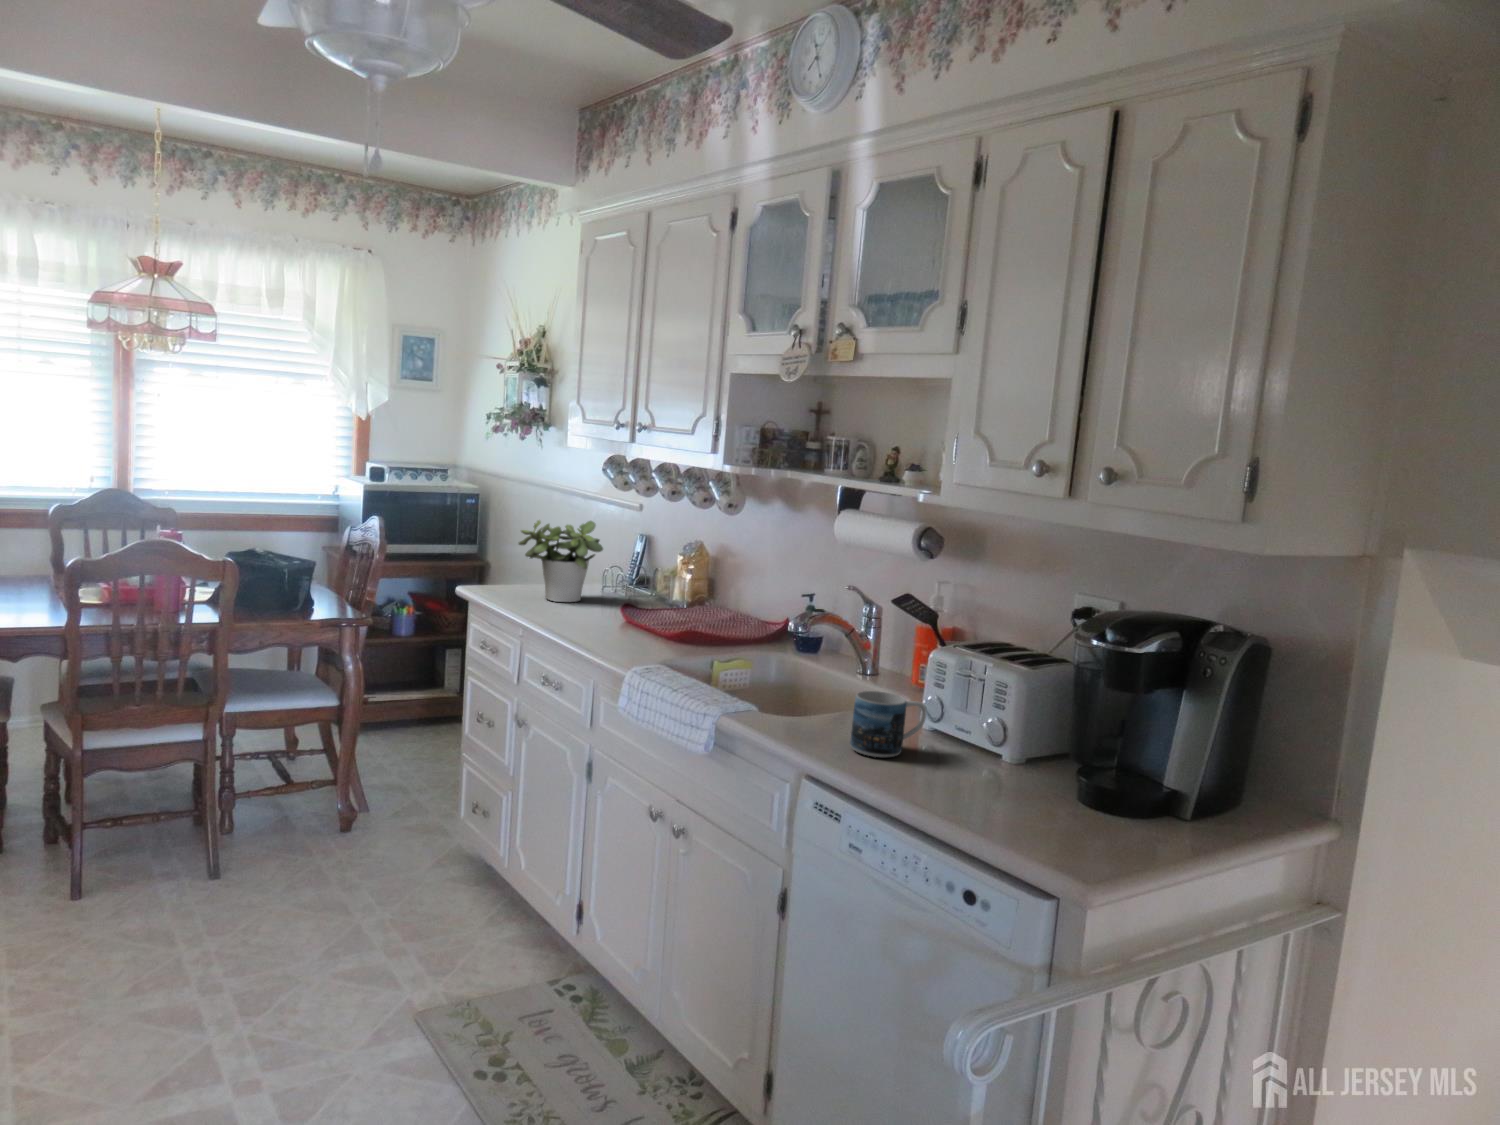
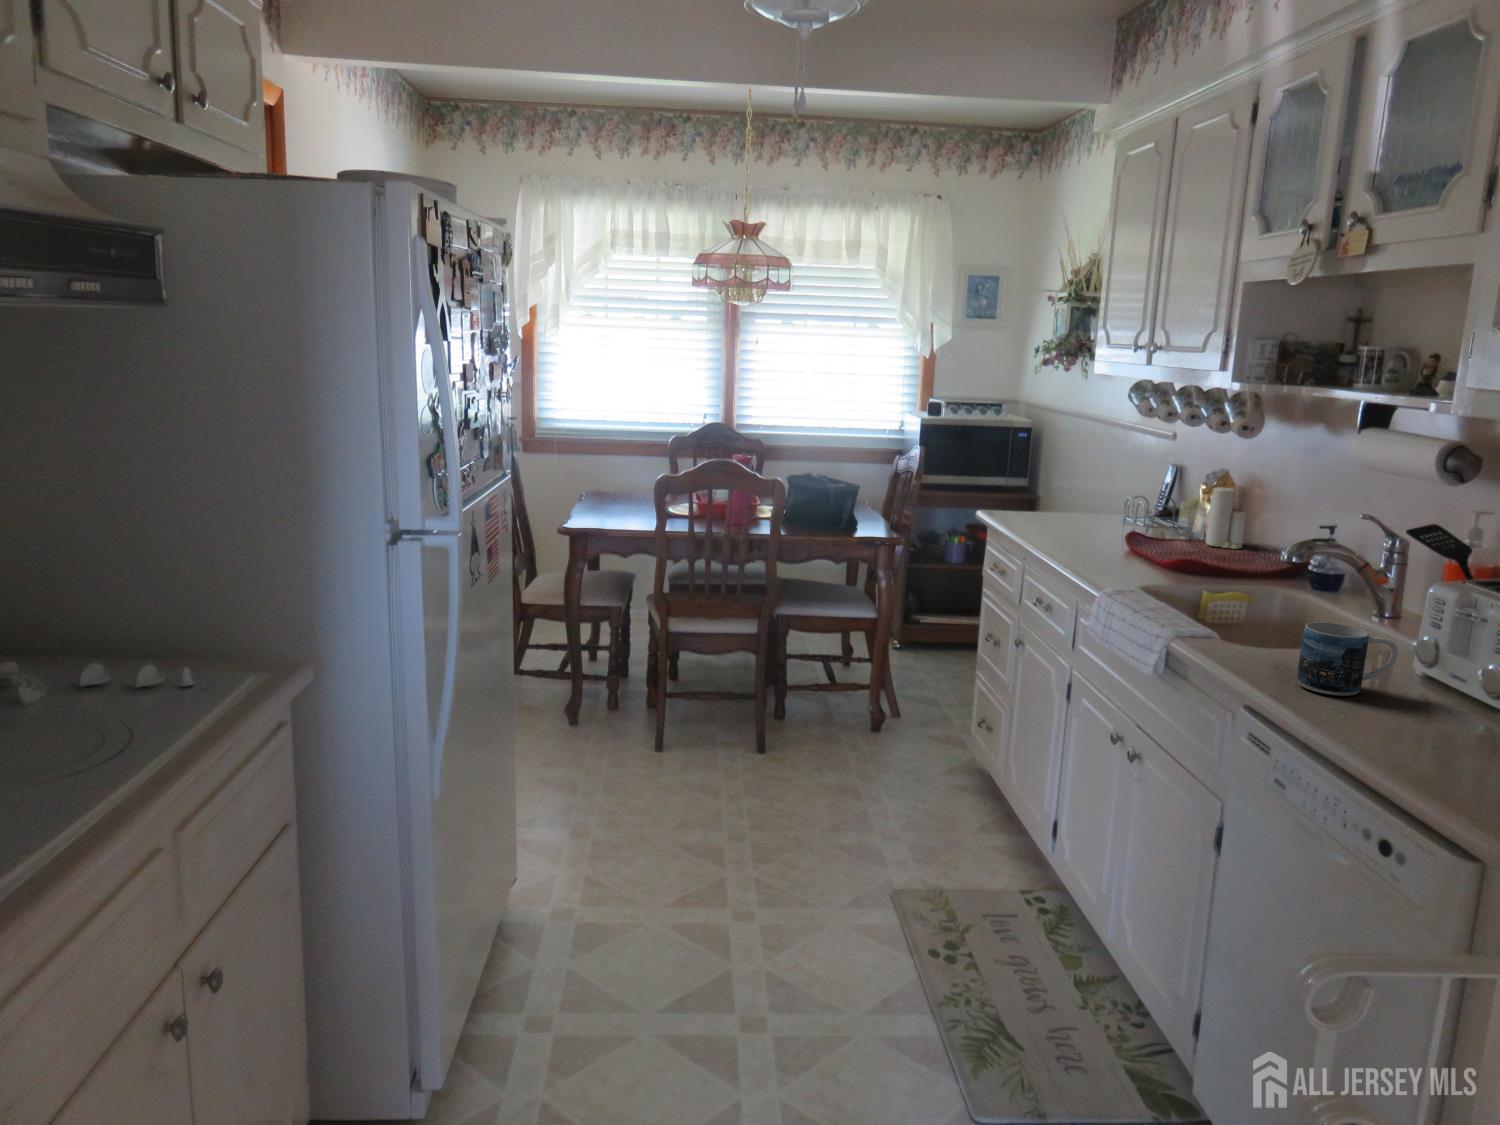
potted plant: present [519,520,603,602] -> none [1028,446,1114,529]
candle: none [690,553,726,615] -> present [1206,487,1246,549]

